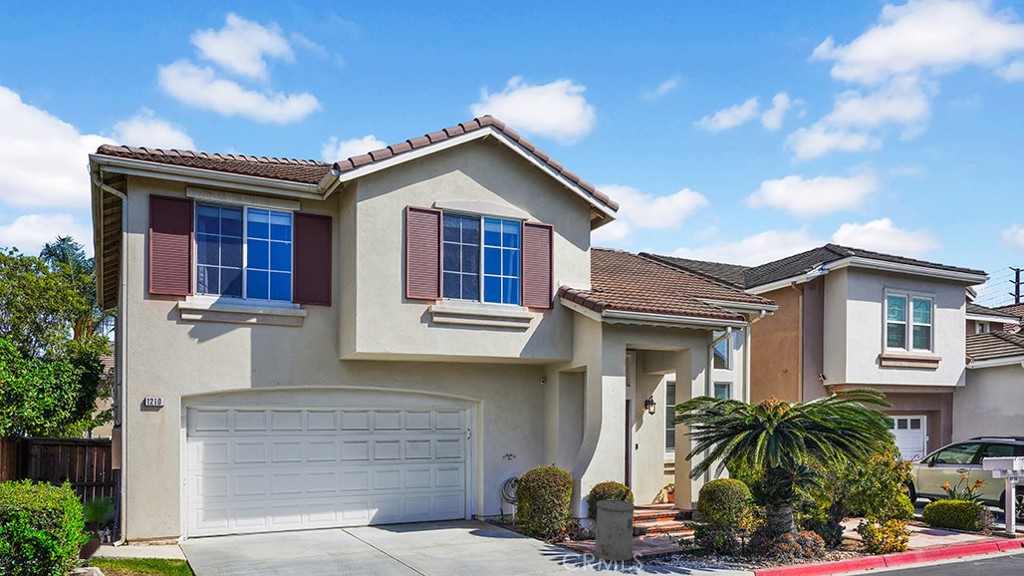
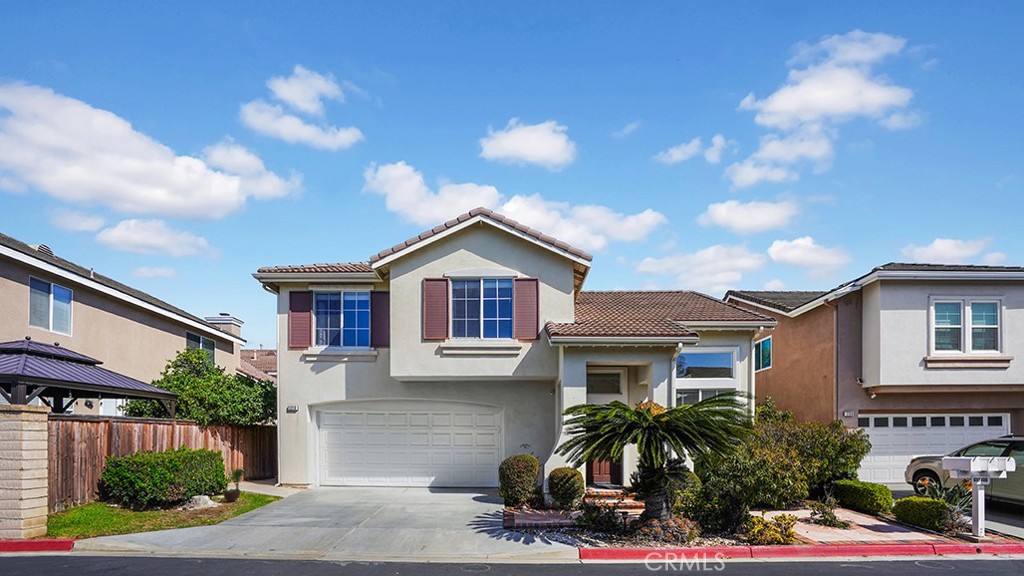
trash can: present [595,500,635,561] -> none [523,477,549,519]

